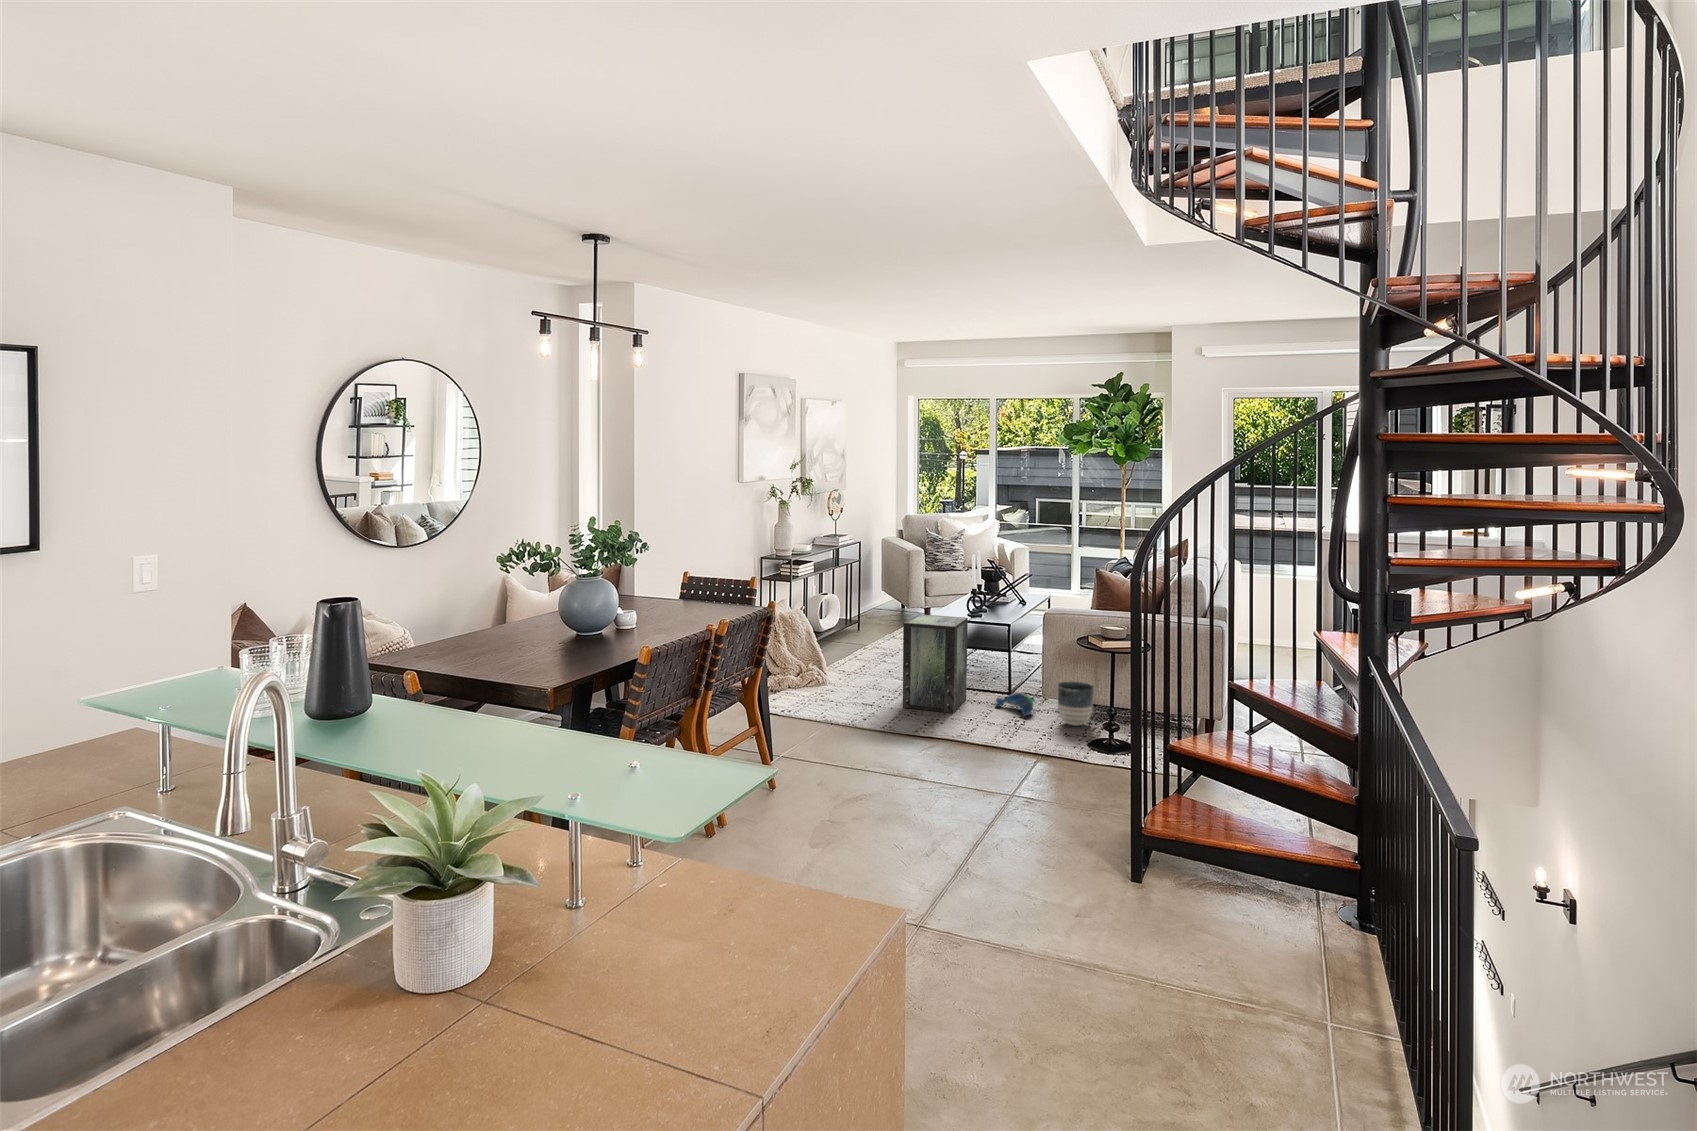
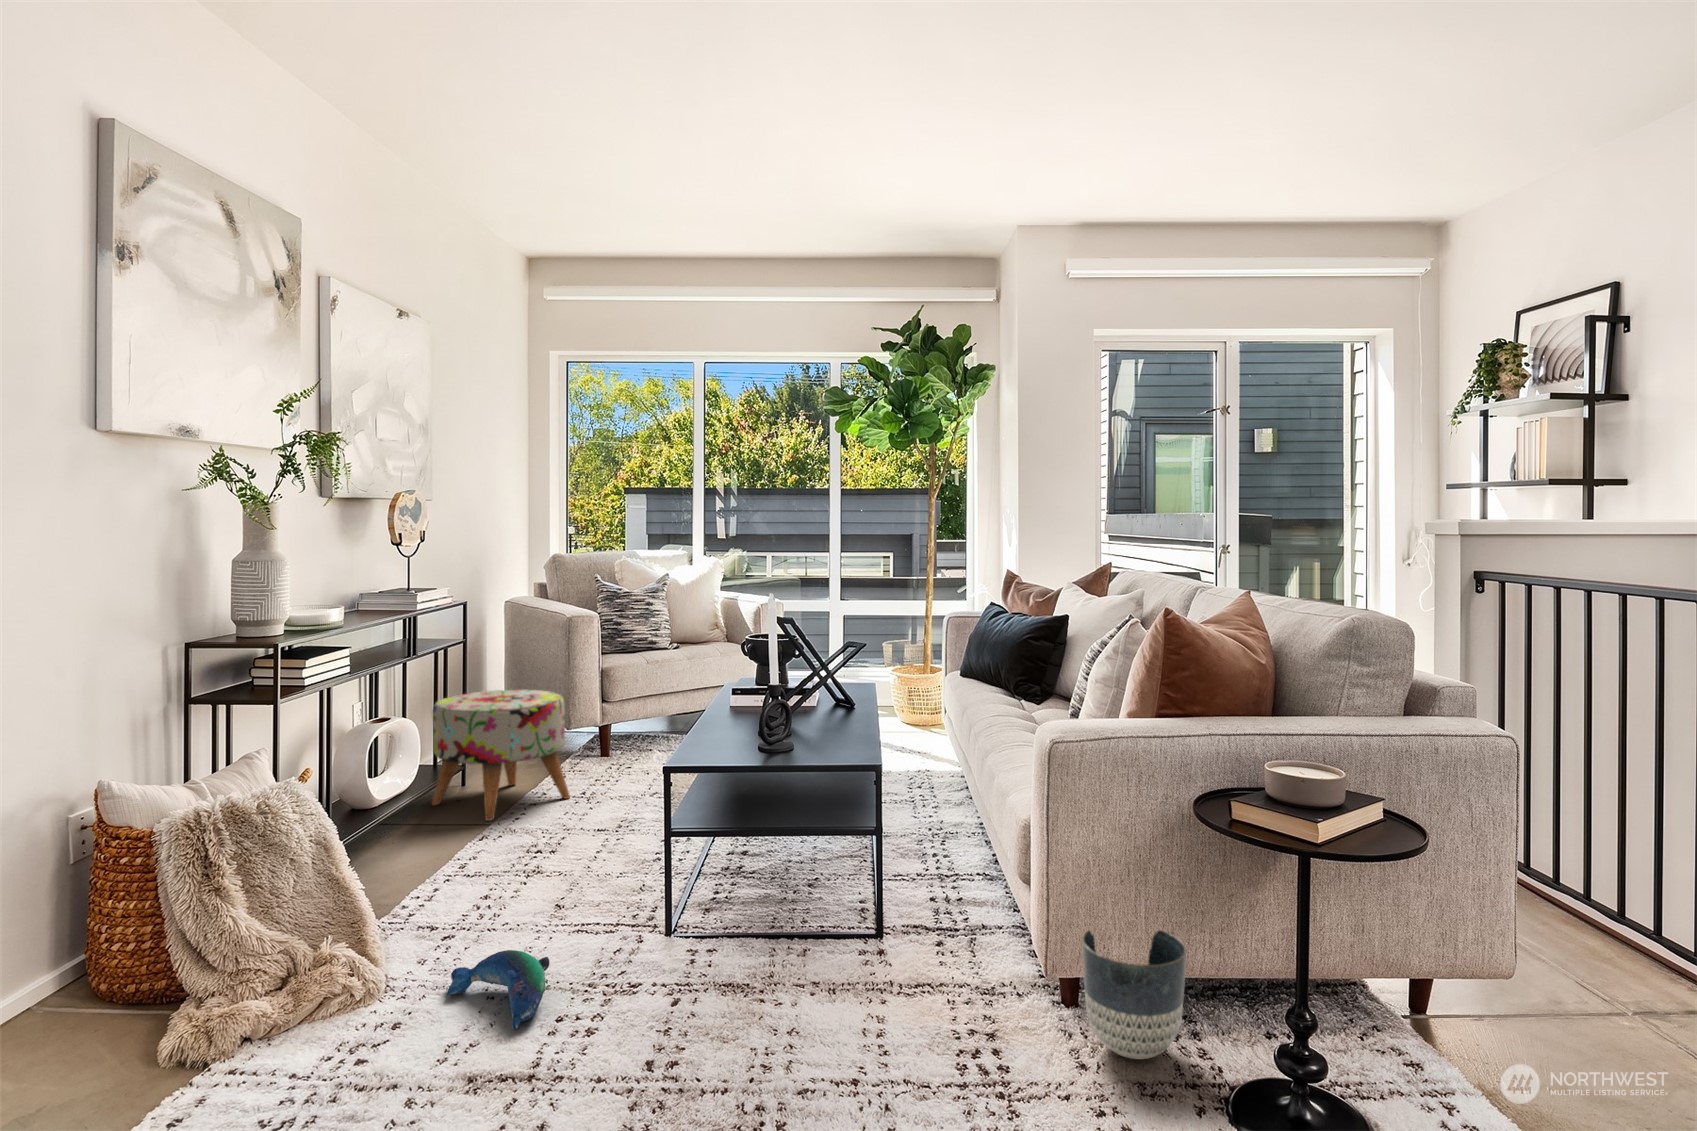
ottoman: none [844,586,905,643] -> present [432,690,570,821]
storage box: present [903,614,968,713] -> none [626,768,794,1071]
plush toy: present [996,693,1034,717] -> present [447,950,550,1030]

